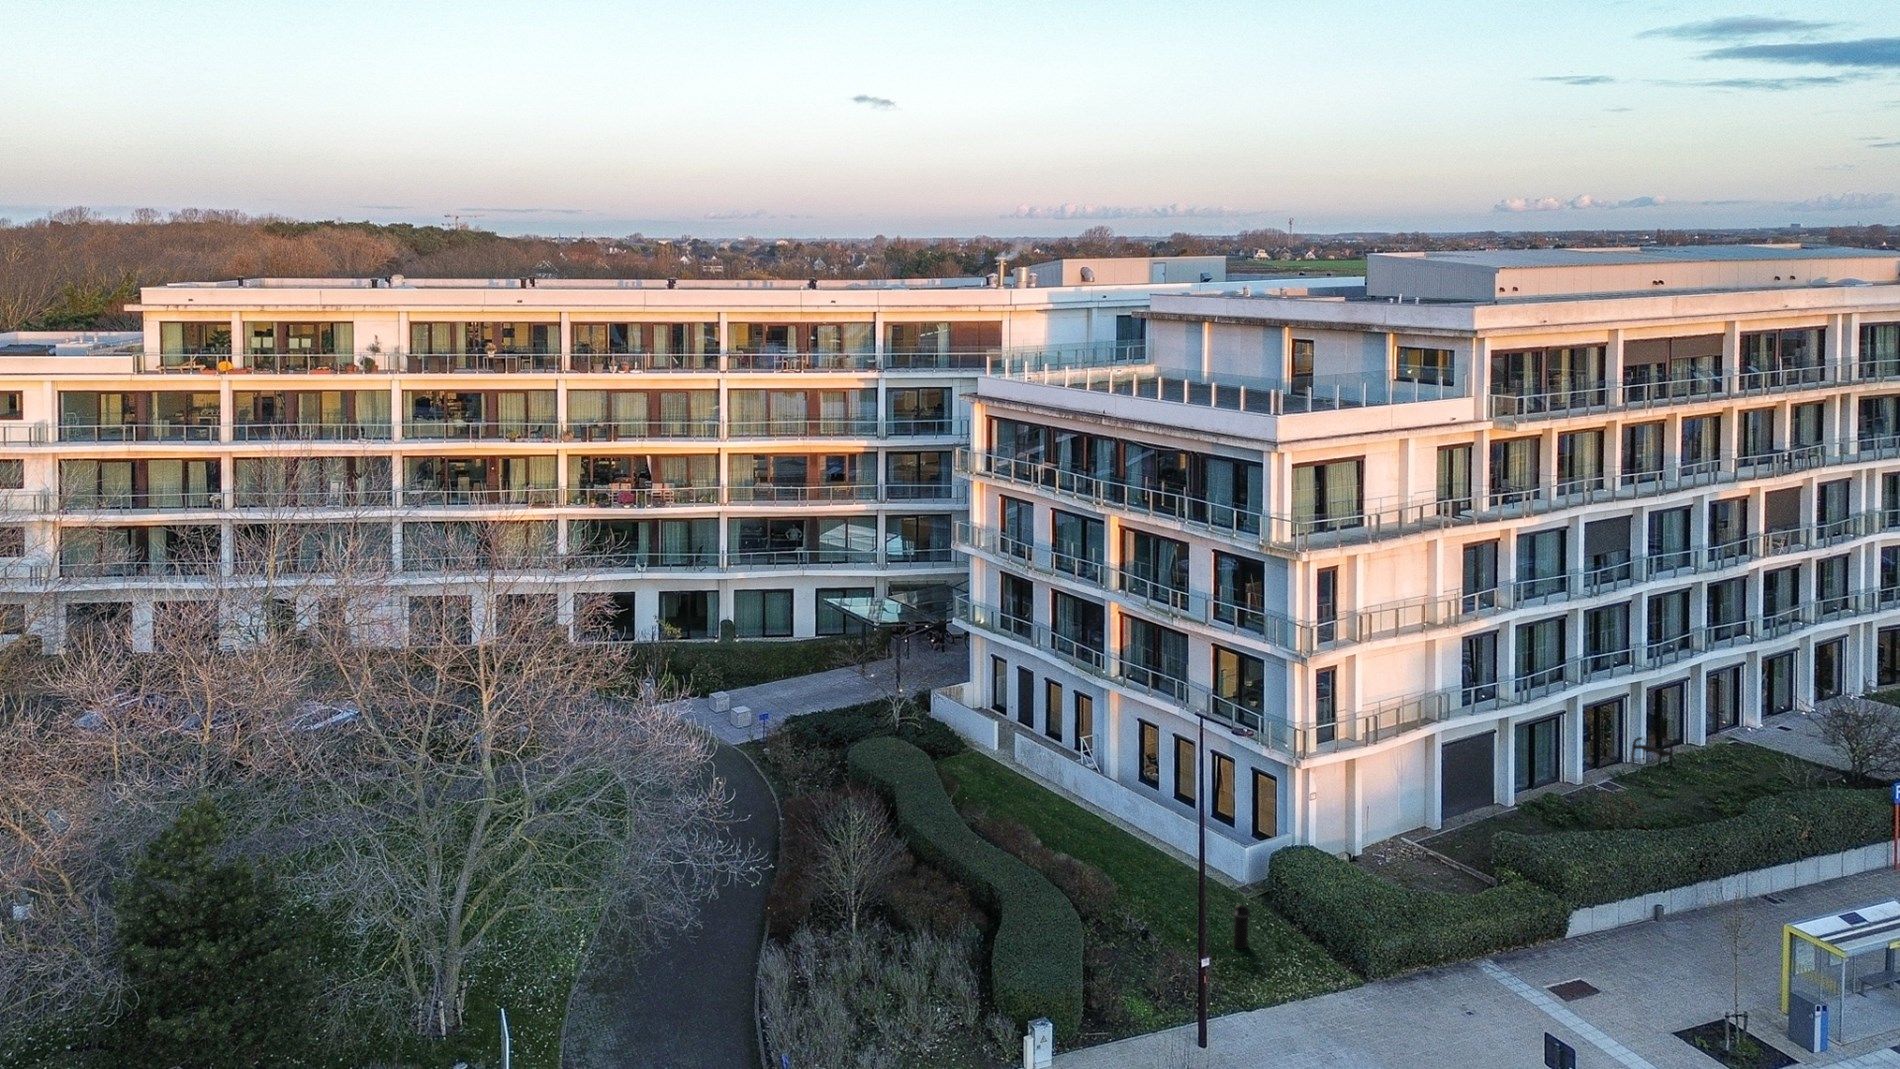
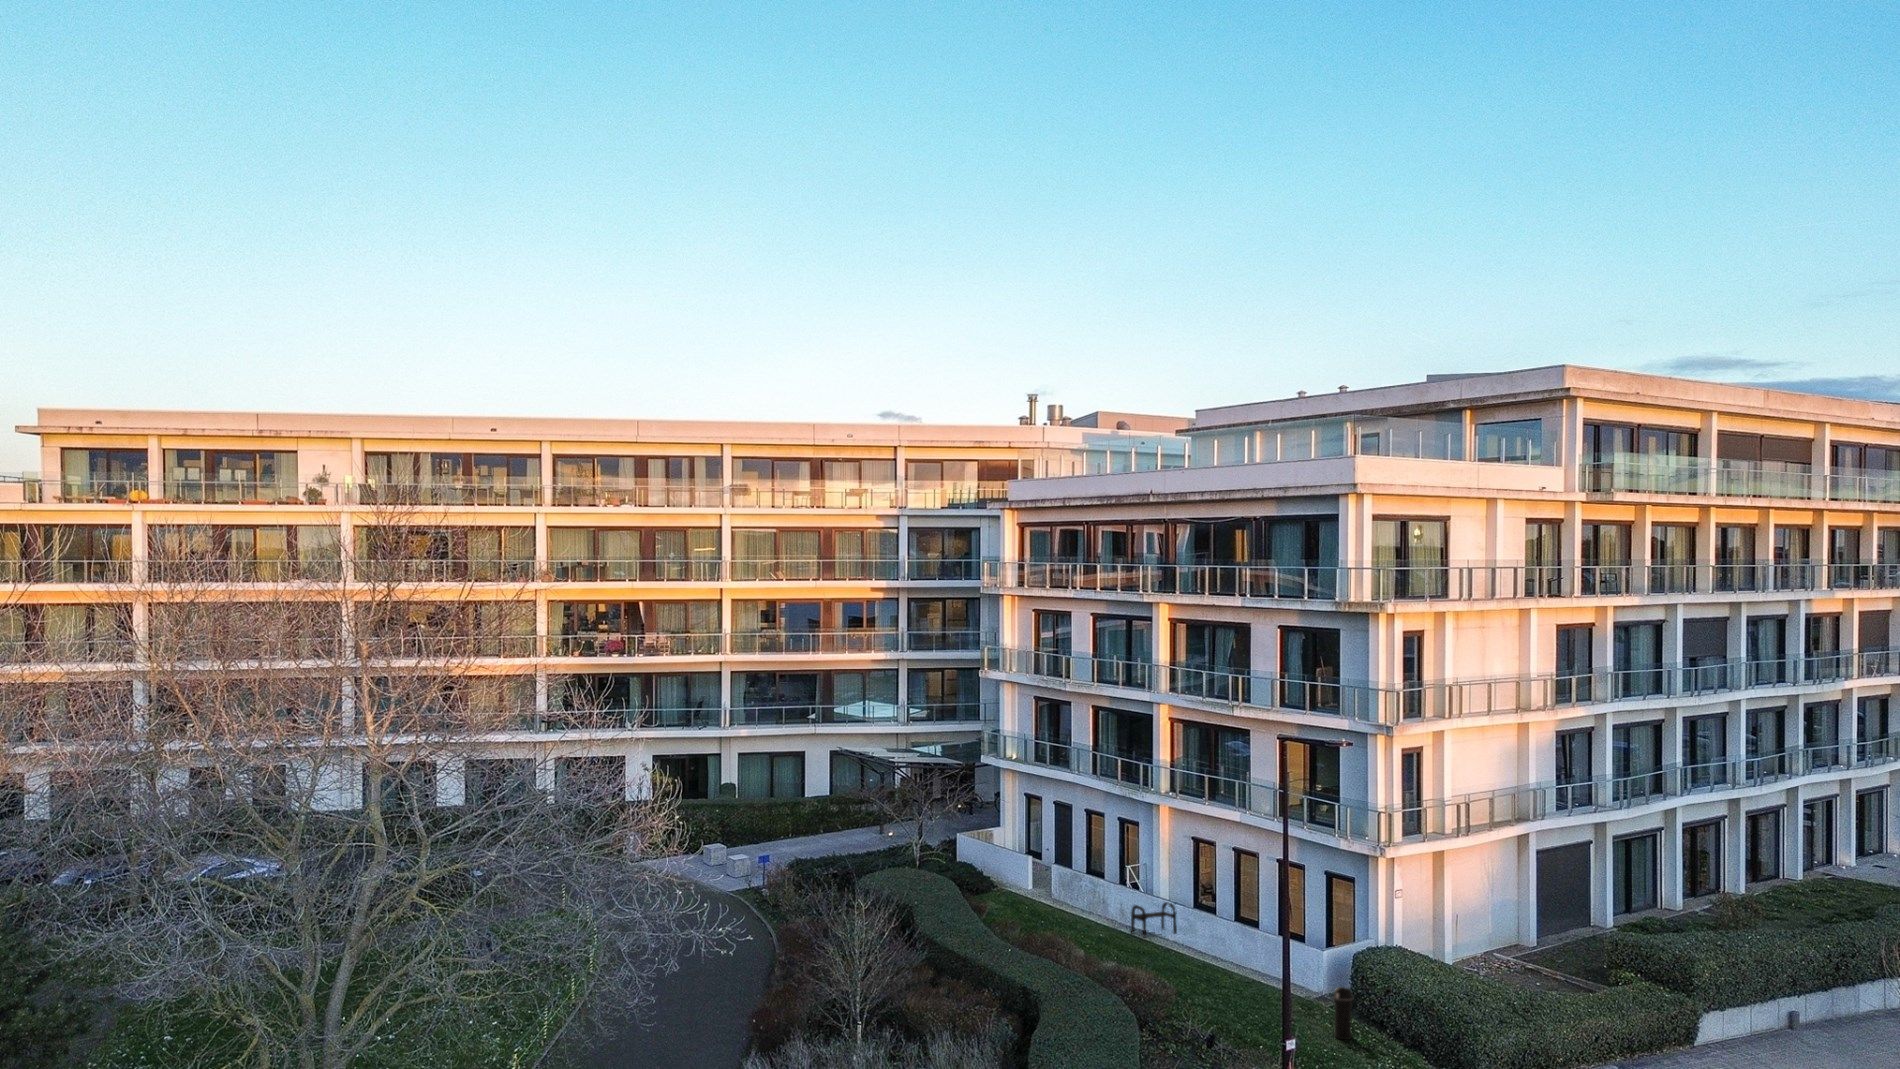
bench: present [1631,737,1673,769] -> present [1131,902,1177,937]

